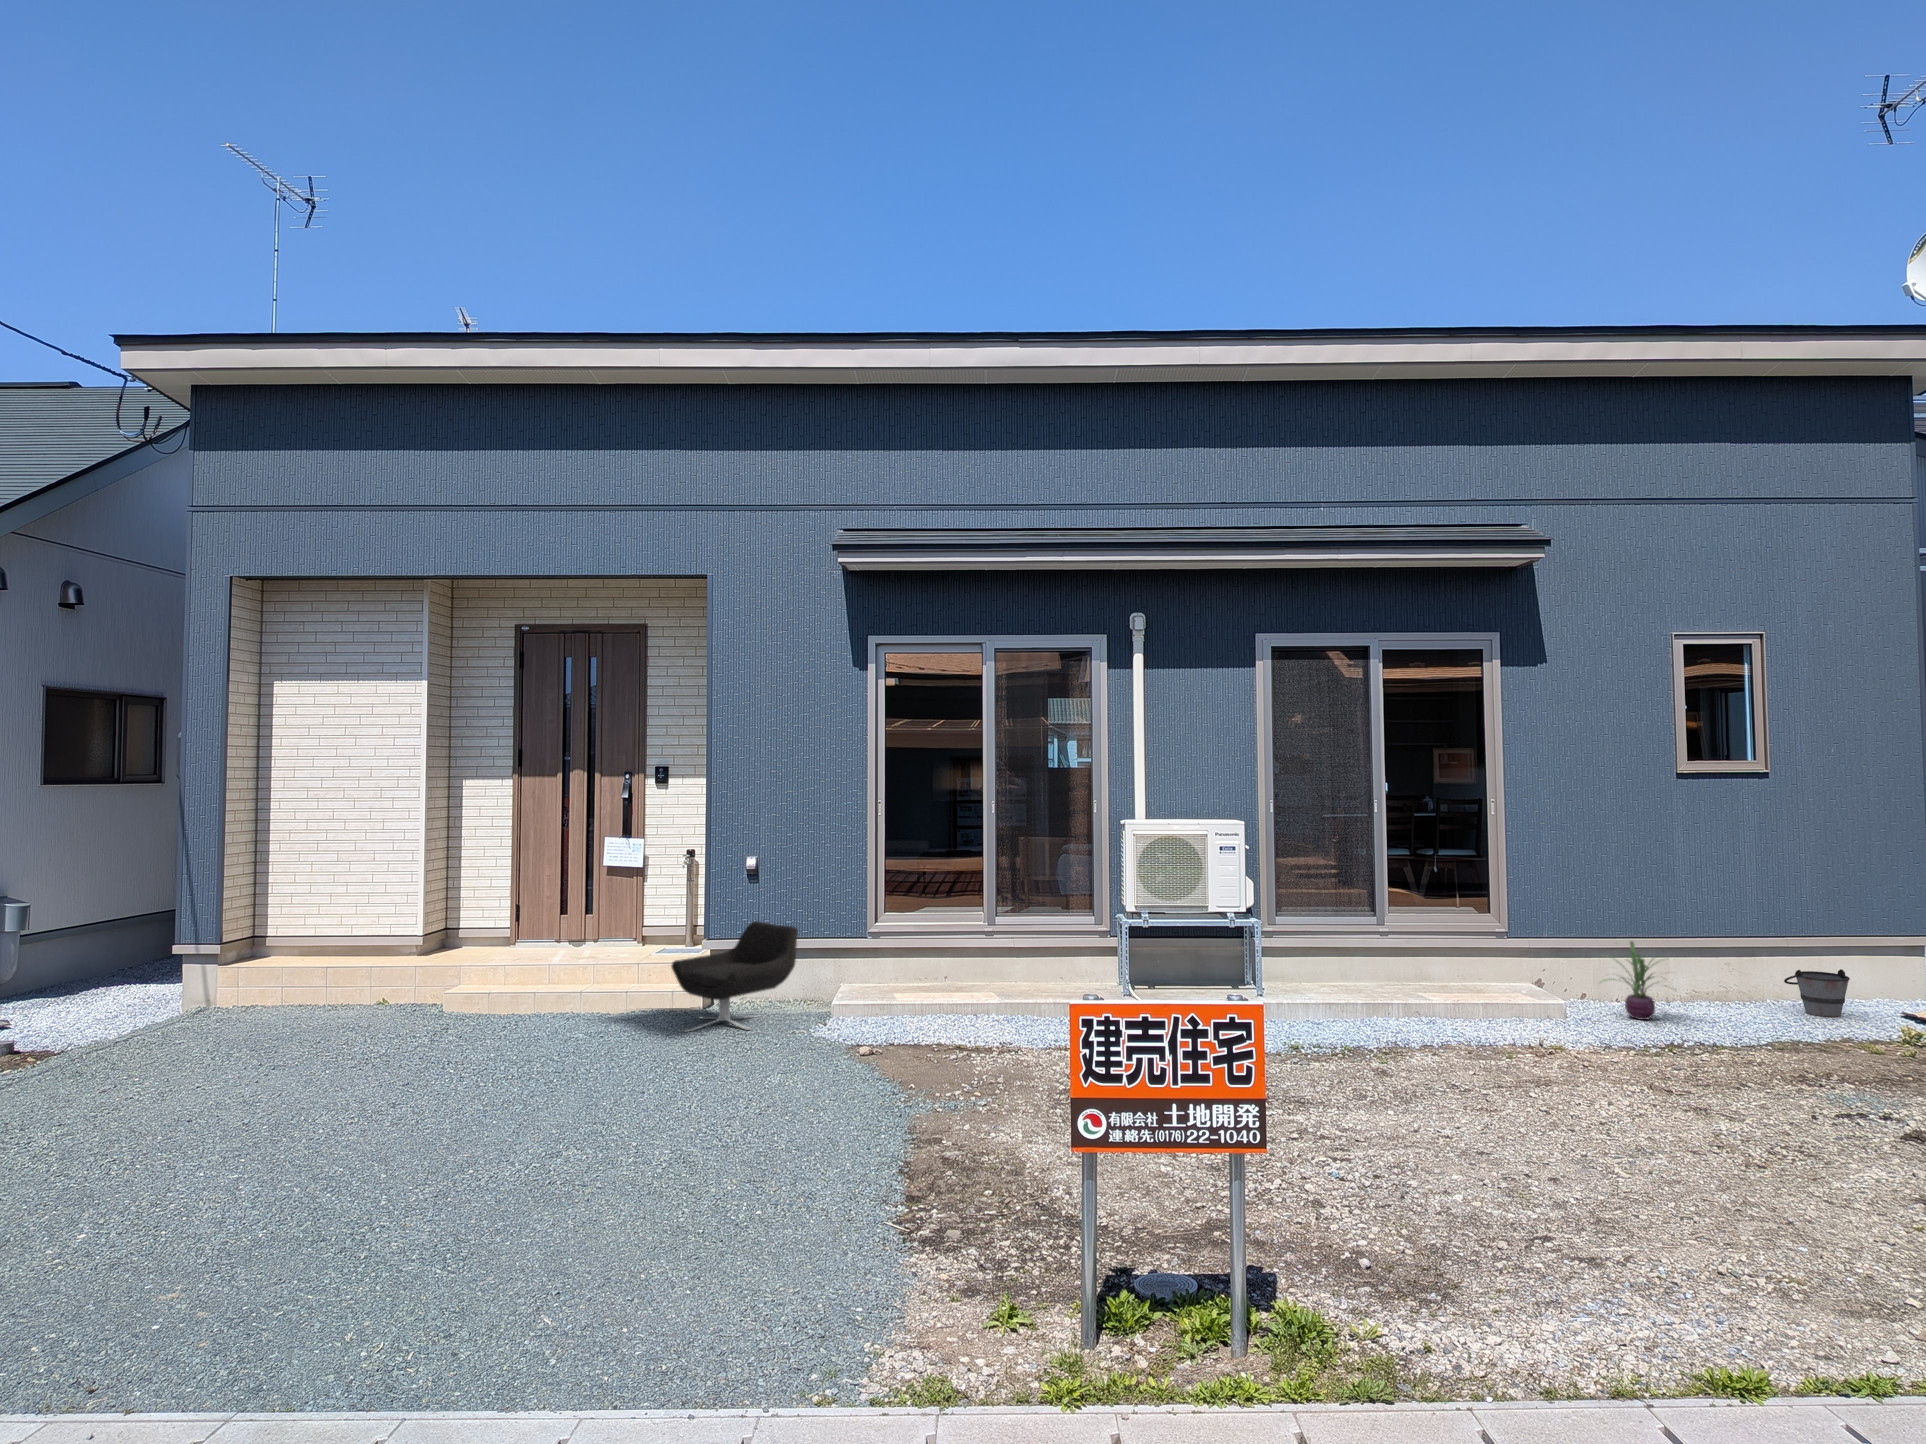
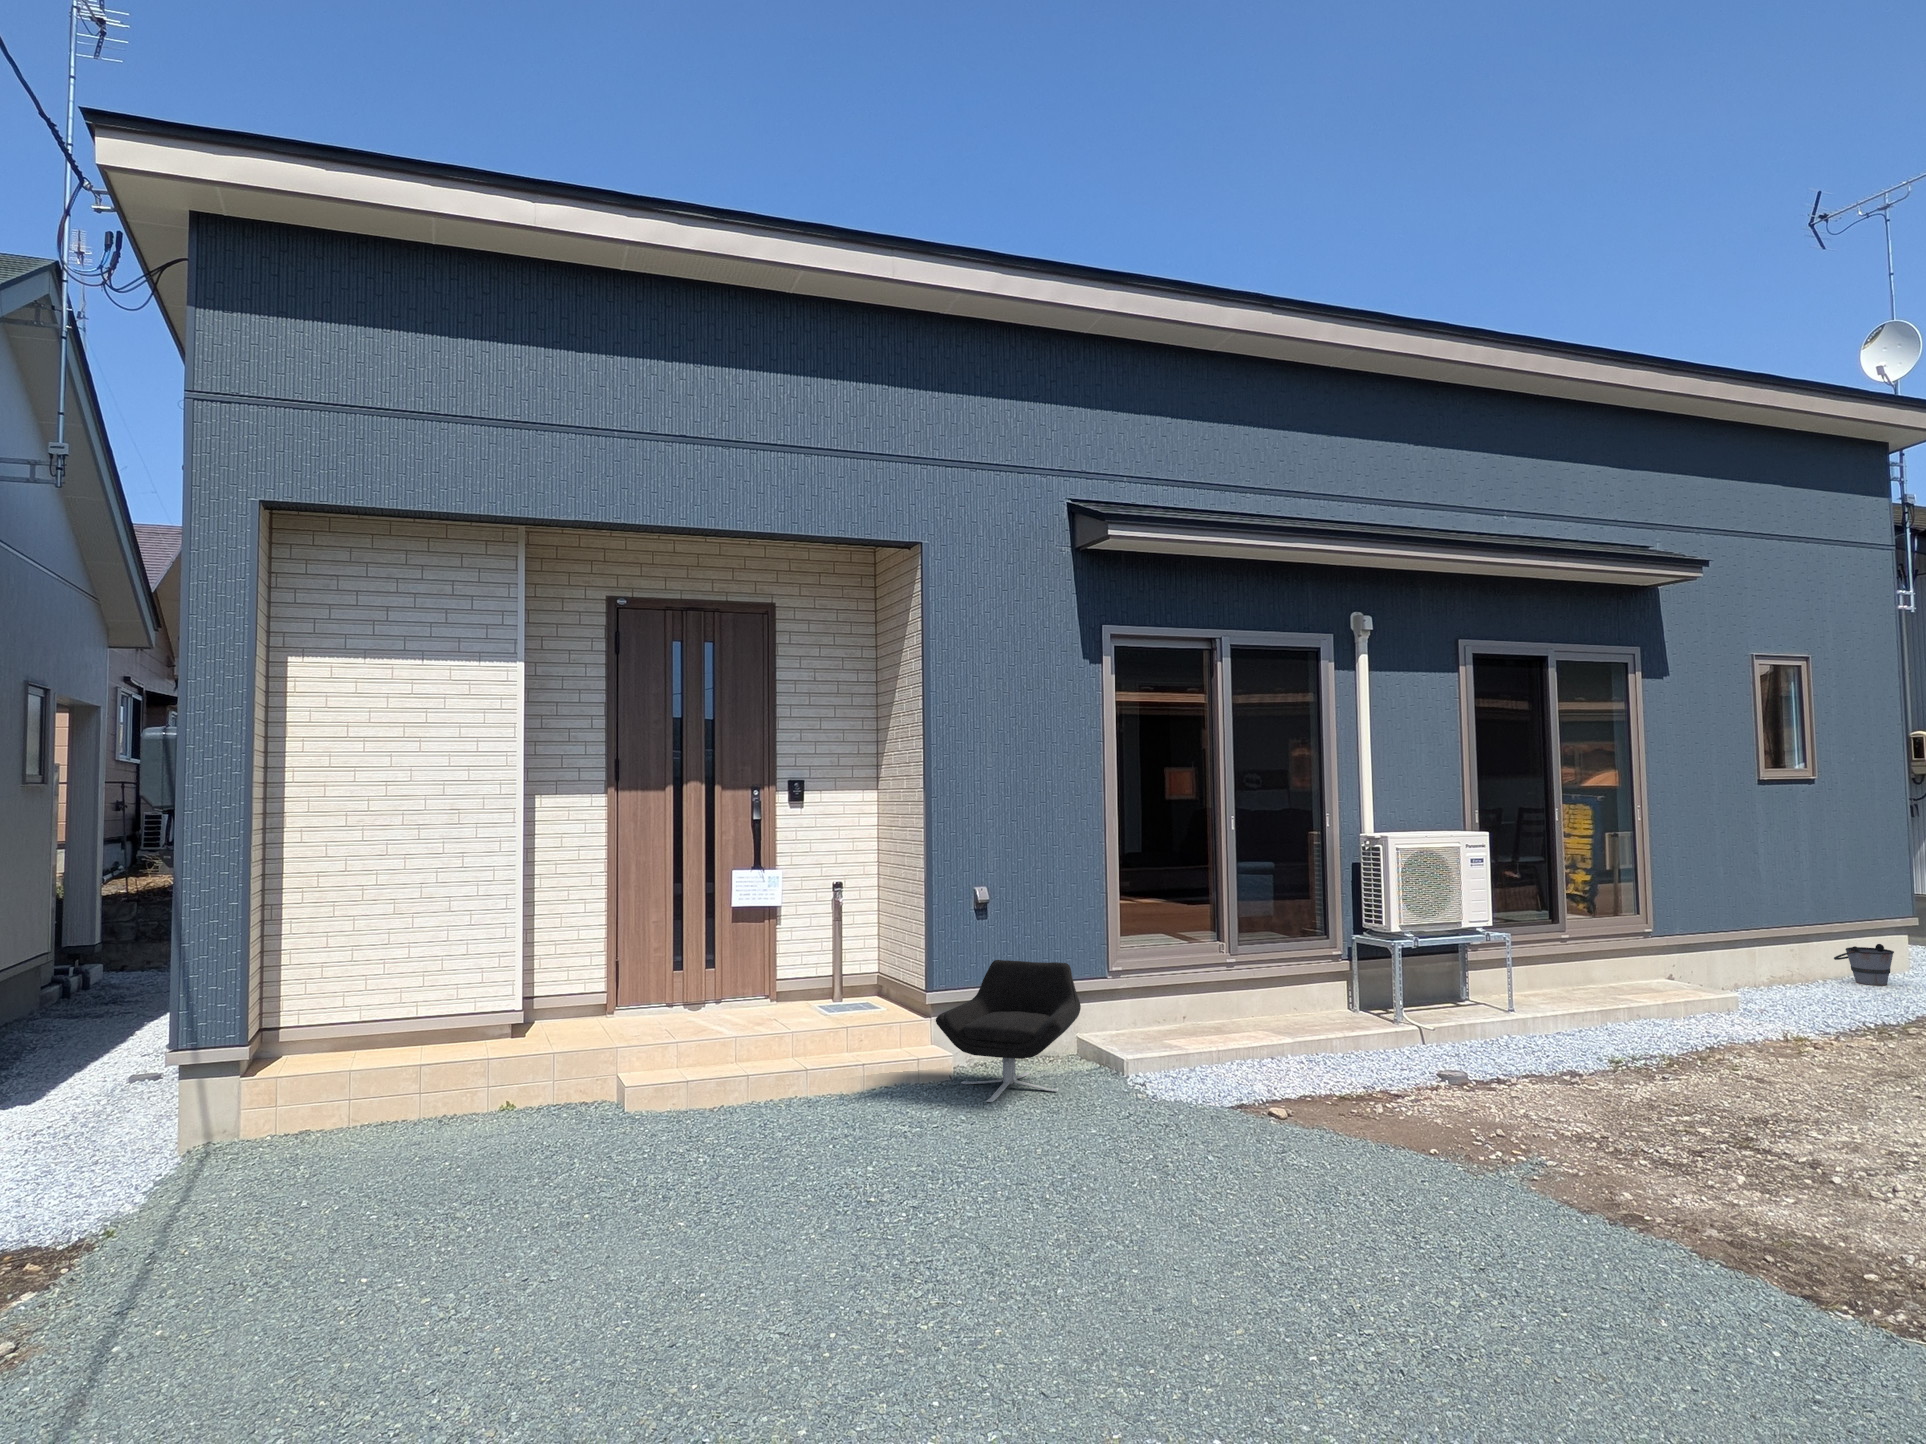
decorative plant: present [1605,941,1672,1020] -> none [1722,928,1812,999]

